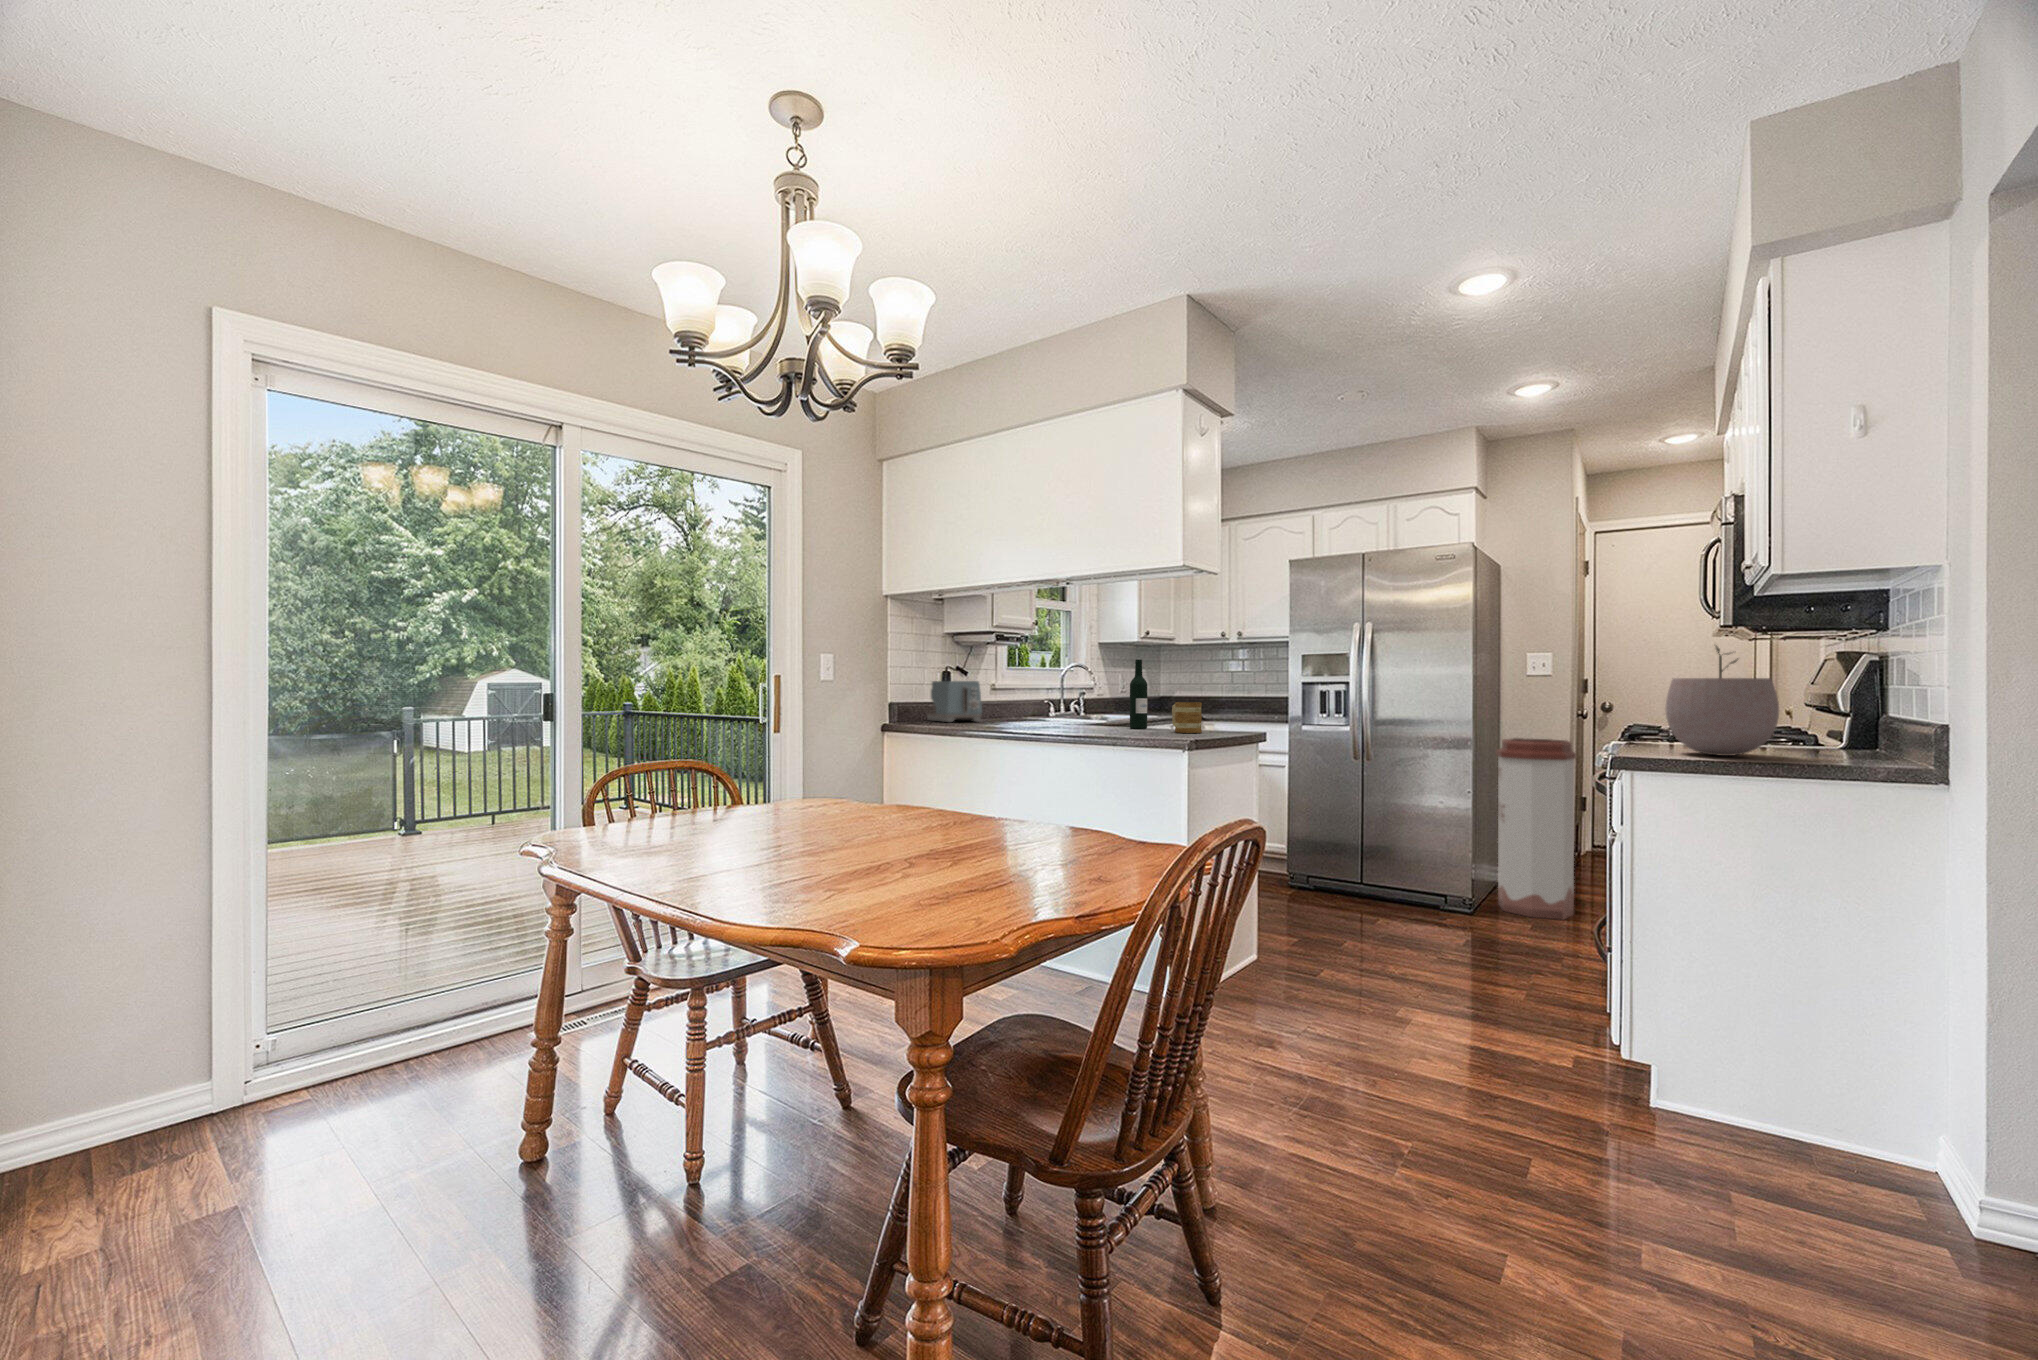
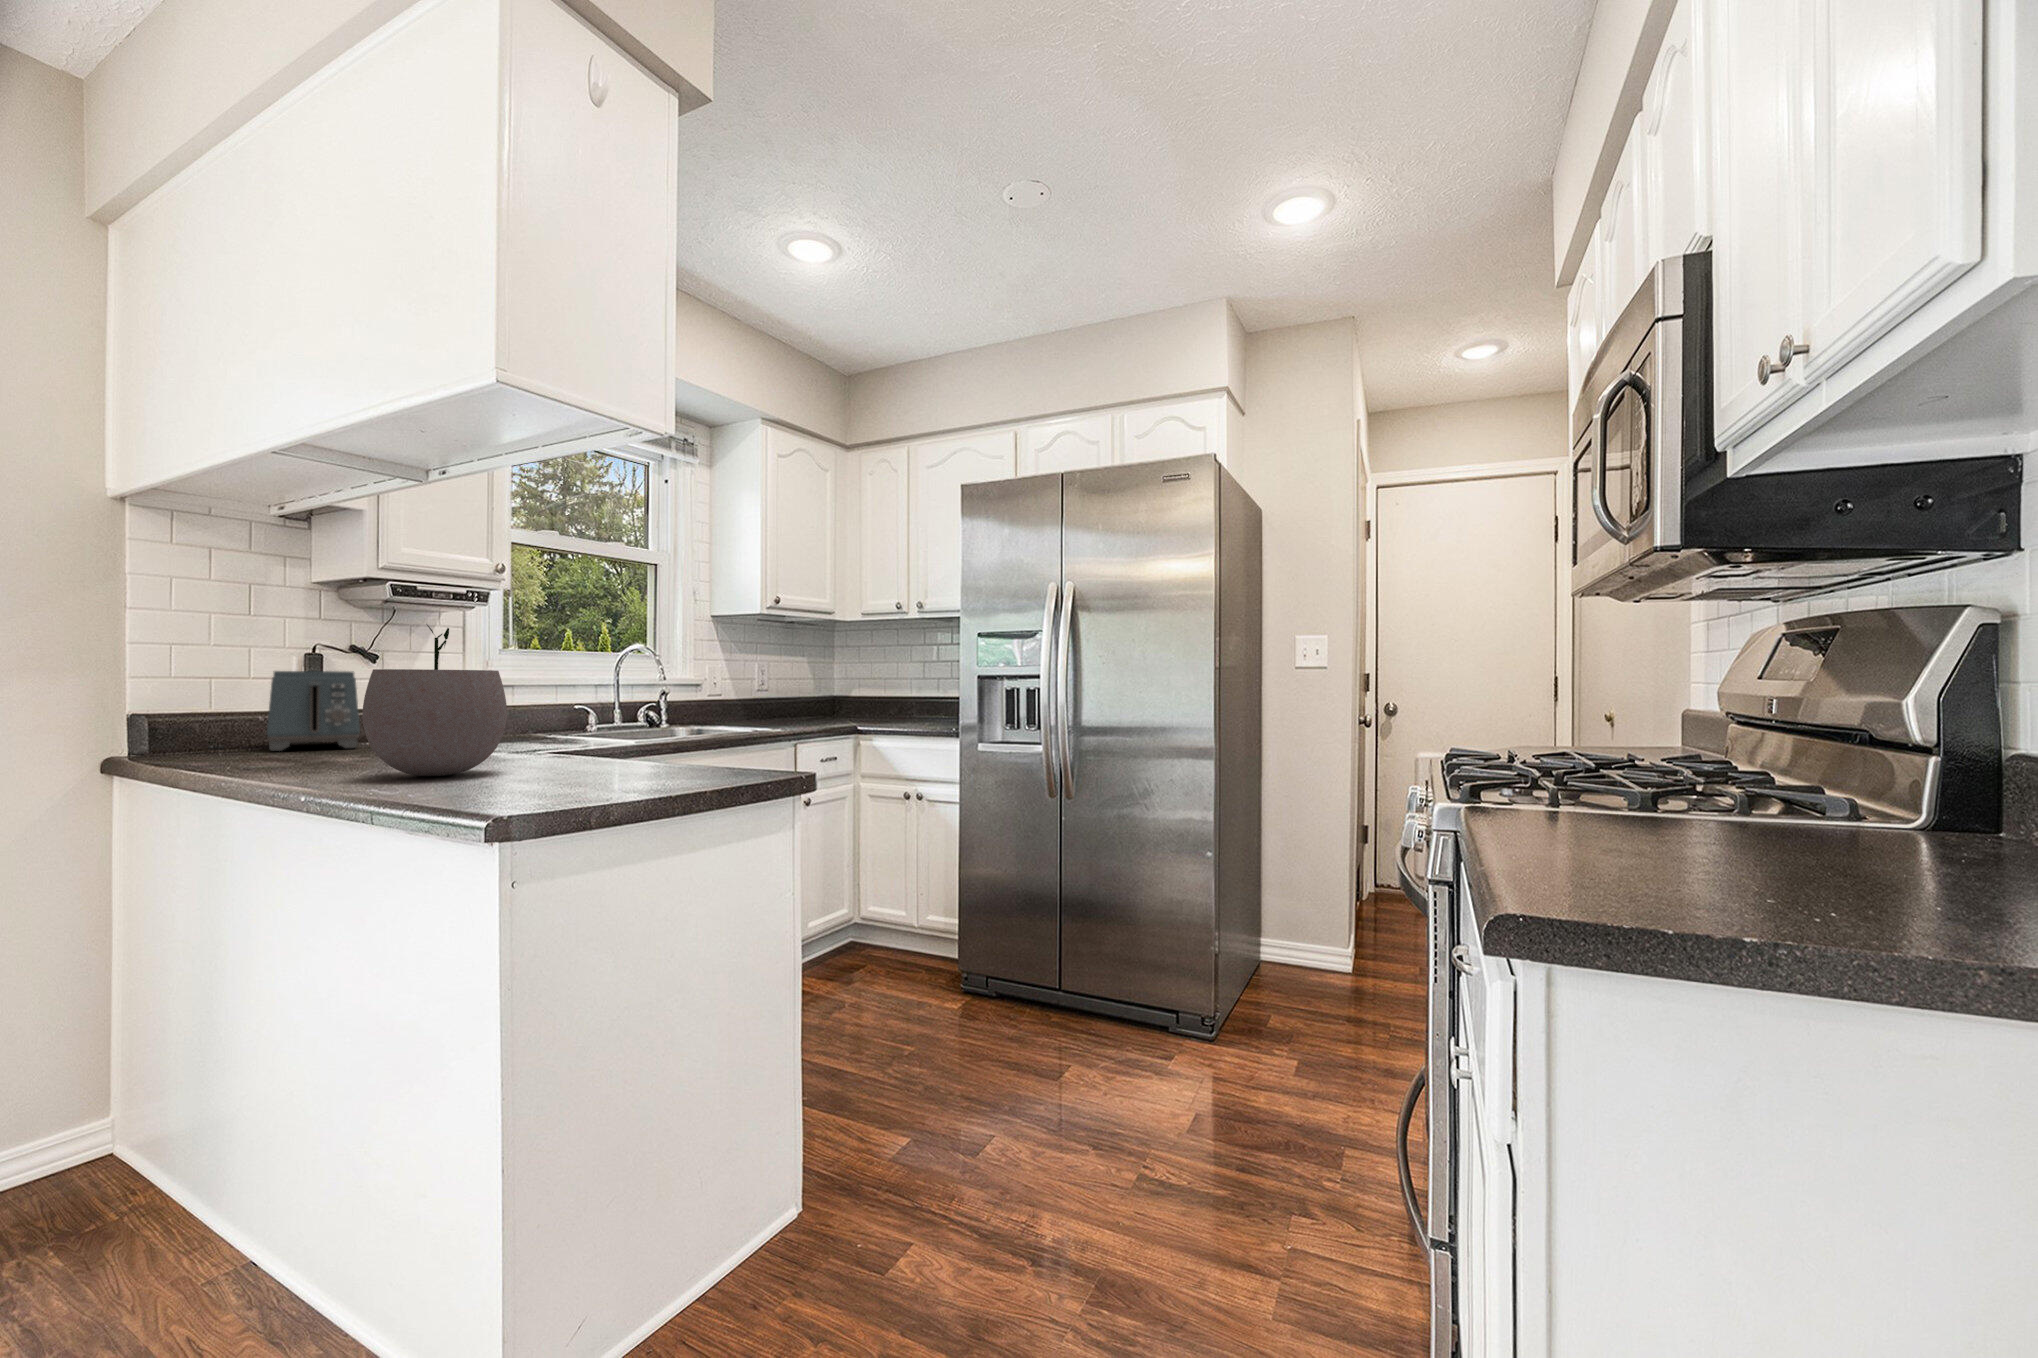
plant pot: present [1665,646,1779,756] -> present [362,625,507,776]
wine bottle: present [1130,659,1147,729] -> none [575,629,613,766]
mug: present [1172,702,1202,733] -> none [618,715,676,781]
trash can: present [1496,738,1576,920] -> none [1251,758,1360,1038]

